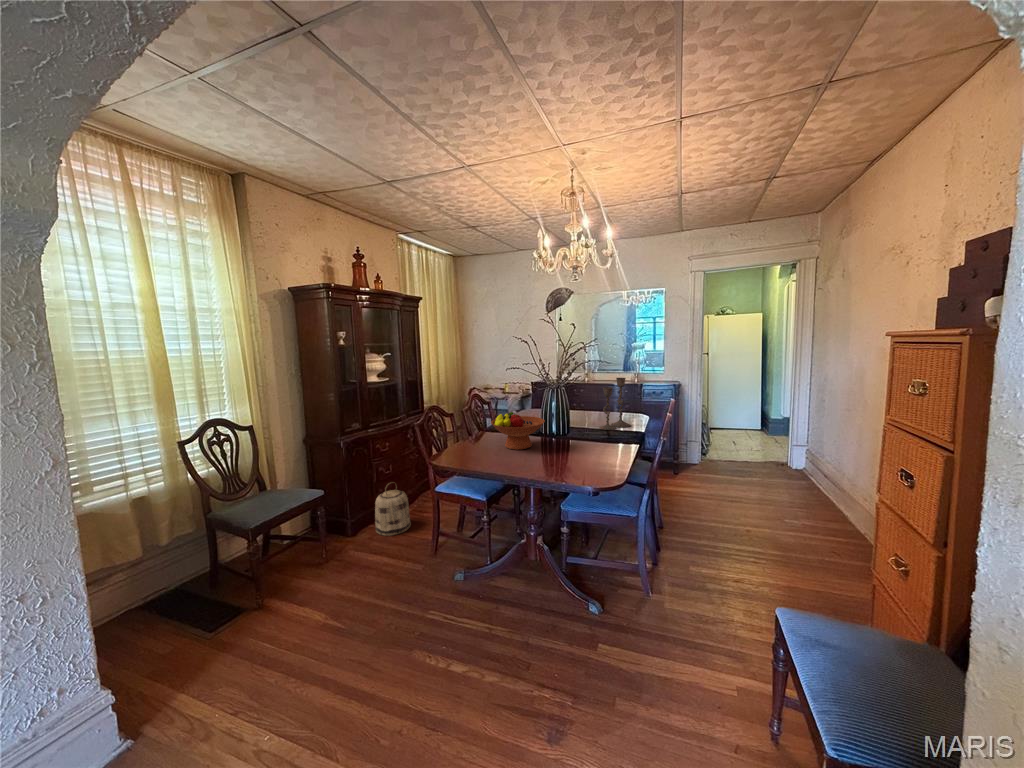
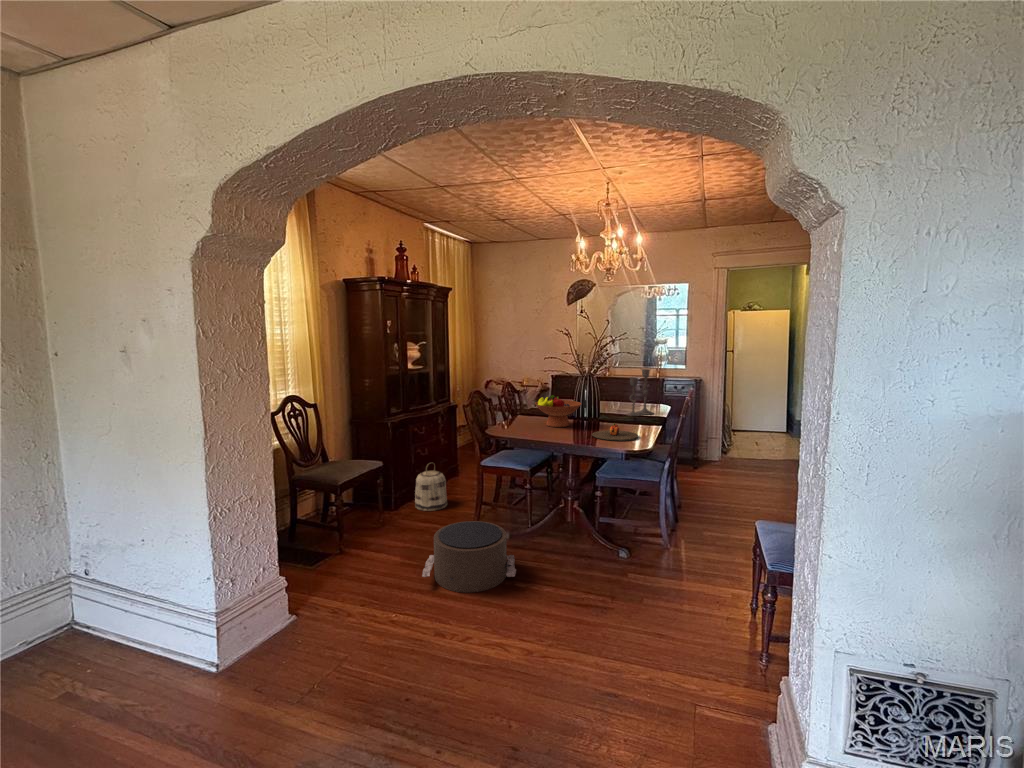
plate: none [553,448,609,473] -> present [592,423,638,441]
pouf: none [327,570,456,683] -> present [422,521,516,593]

